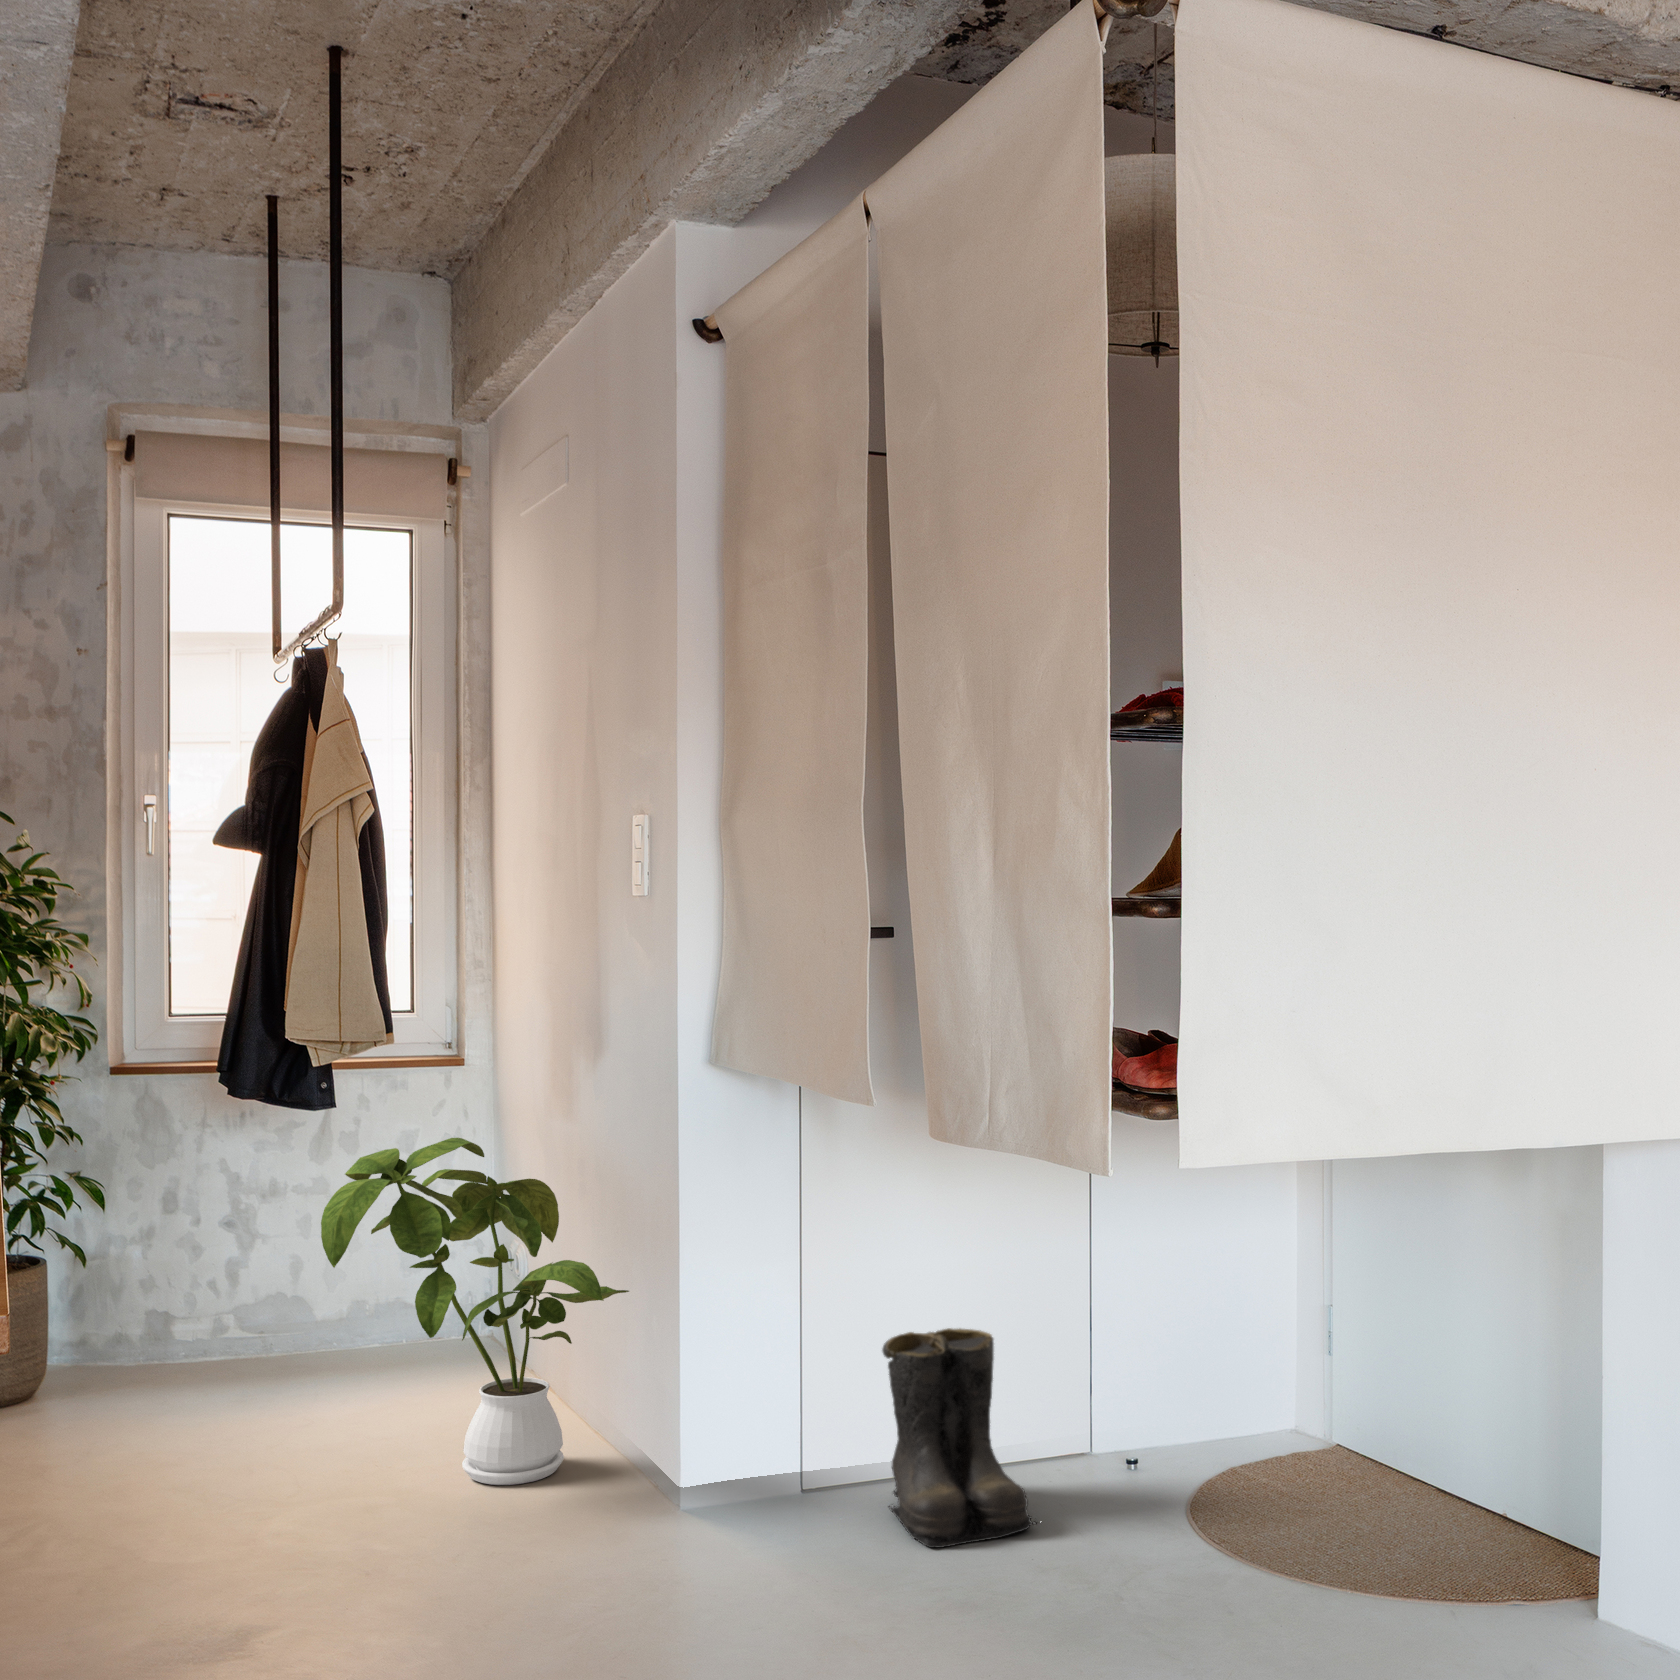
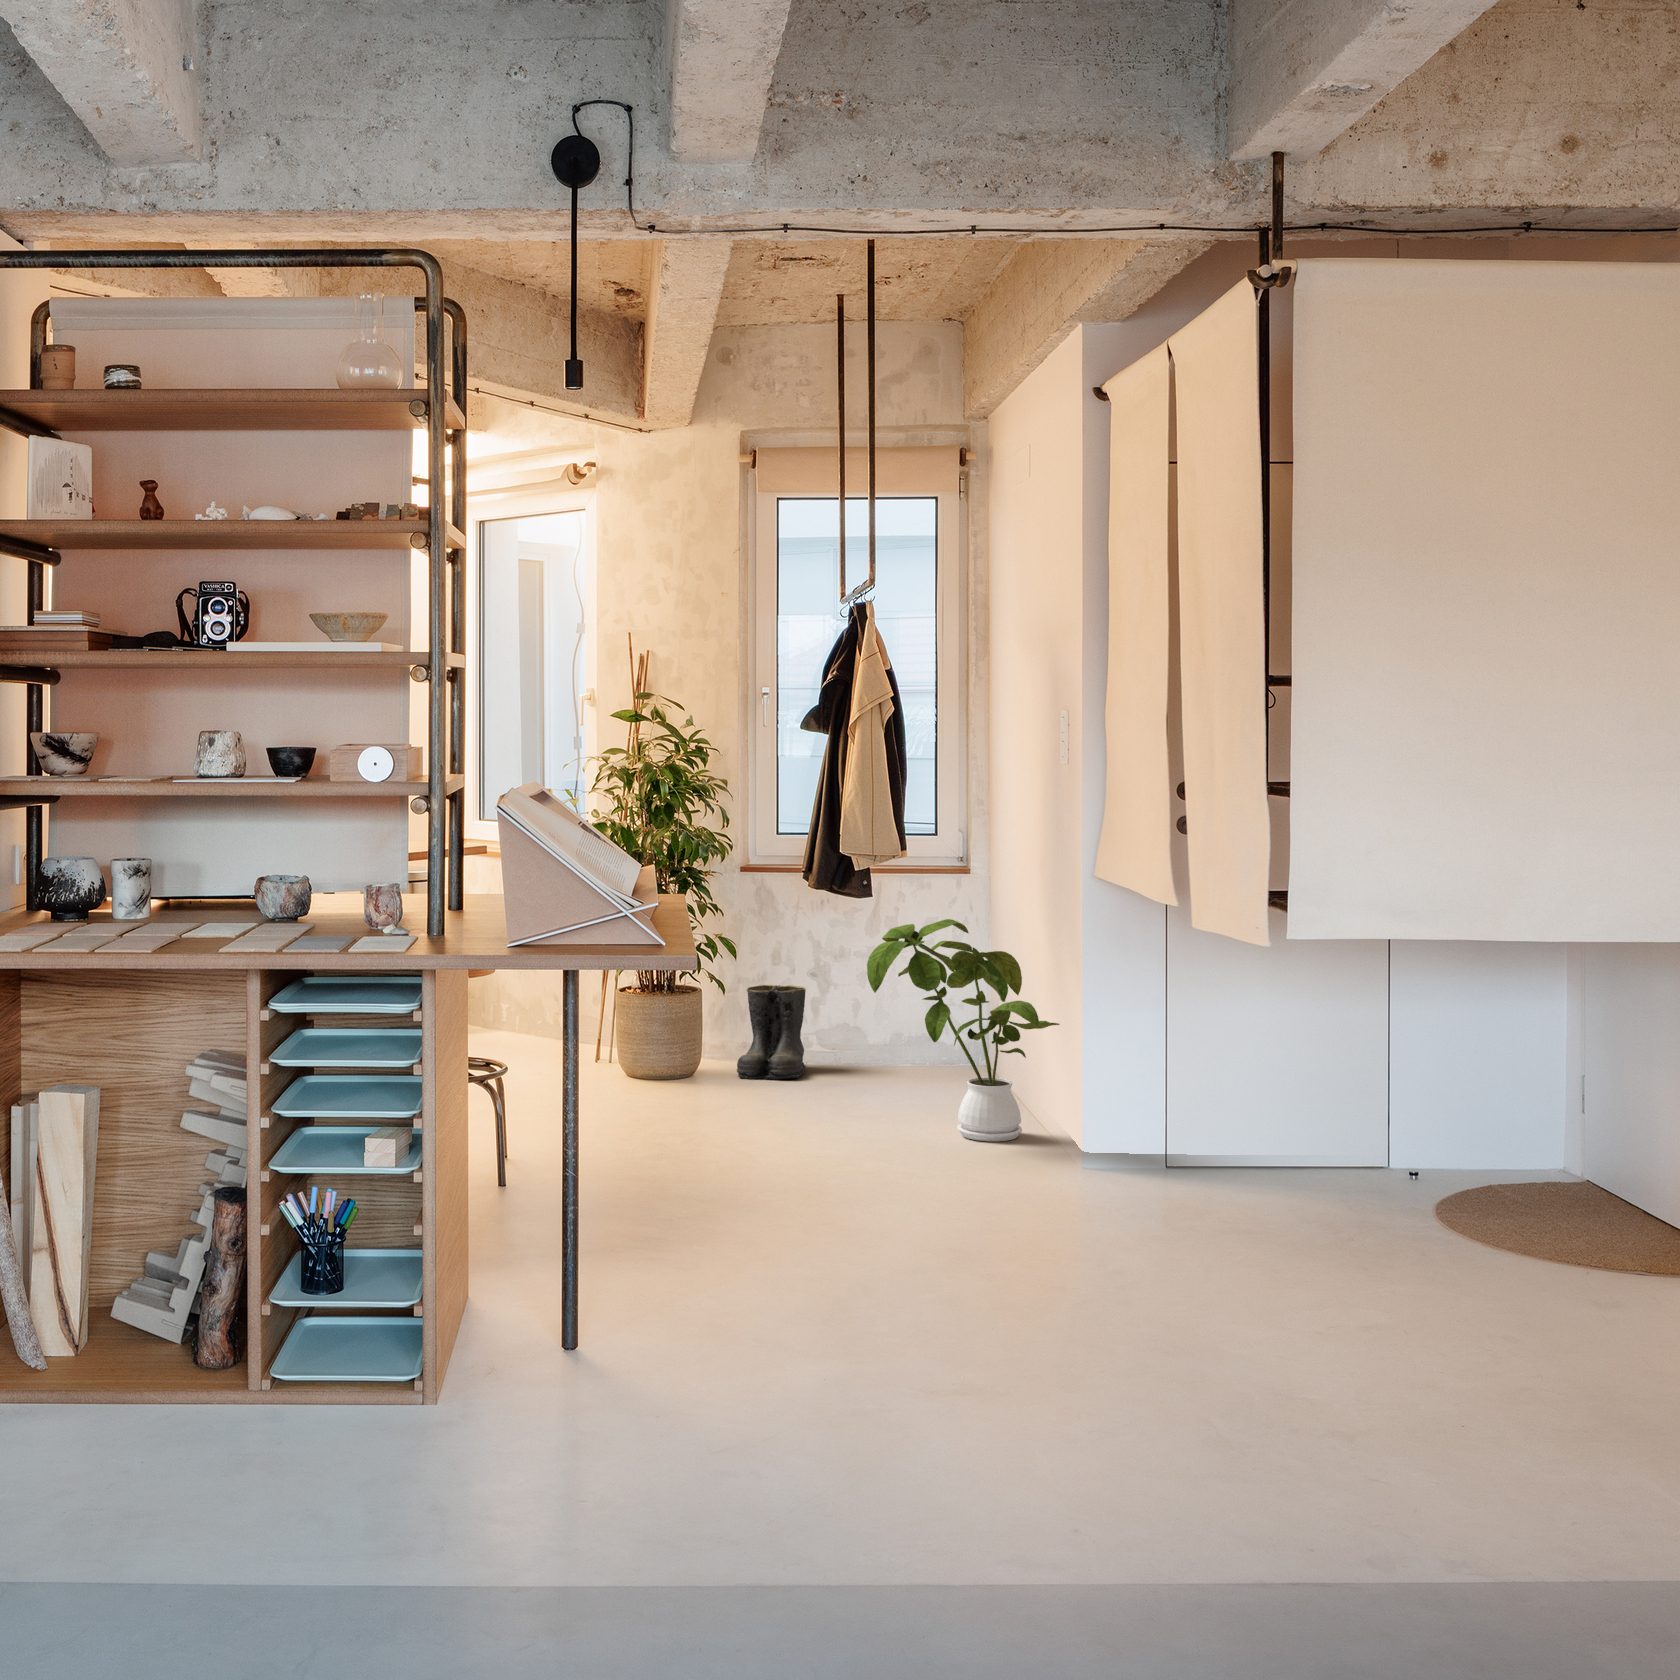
boots: present [882,1328,1037,1548] -> present [737,985,806,1080]

